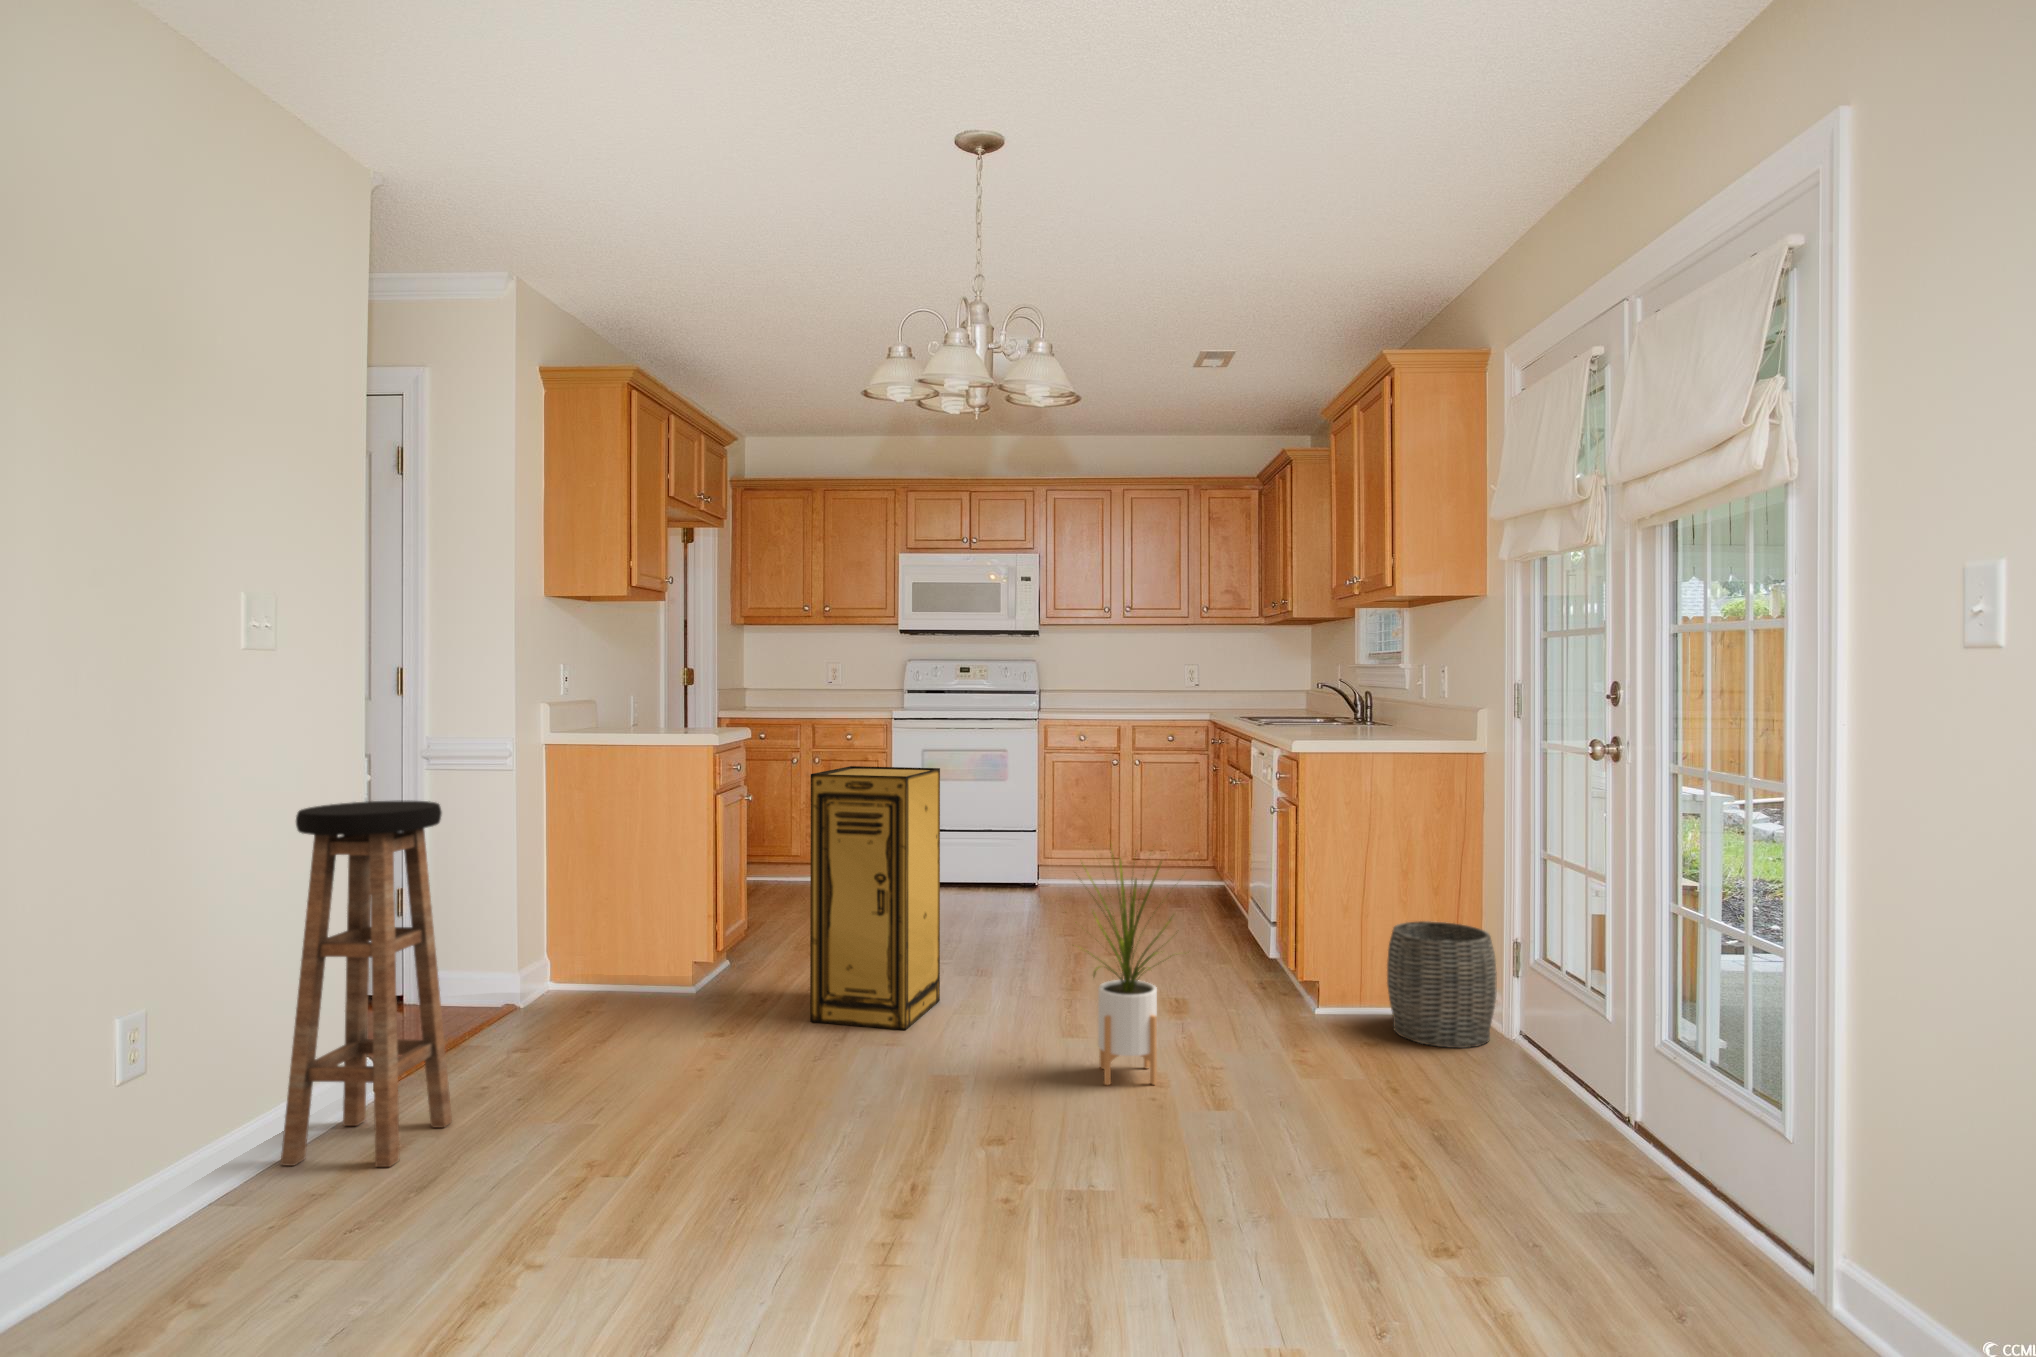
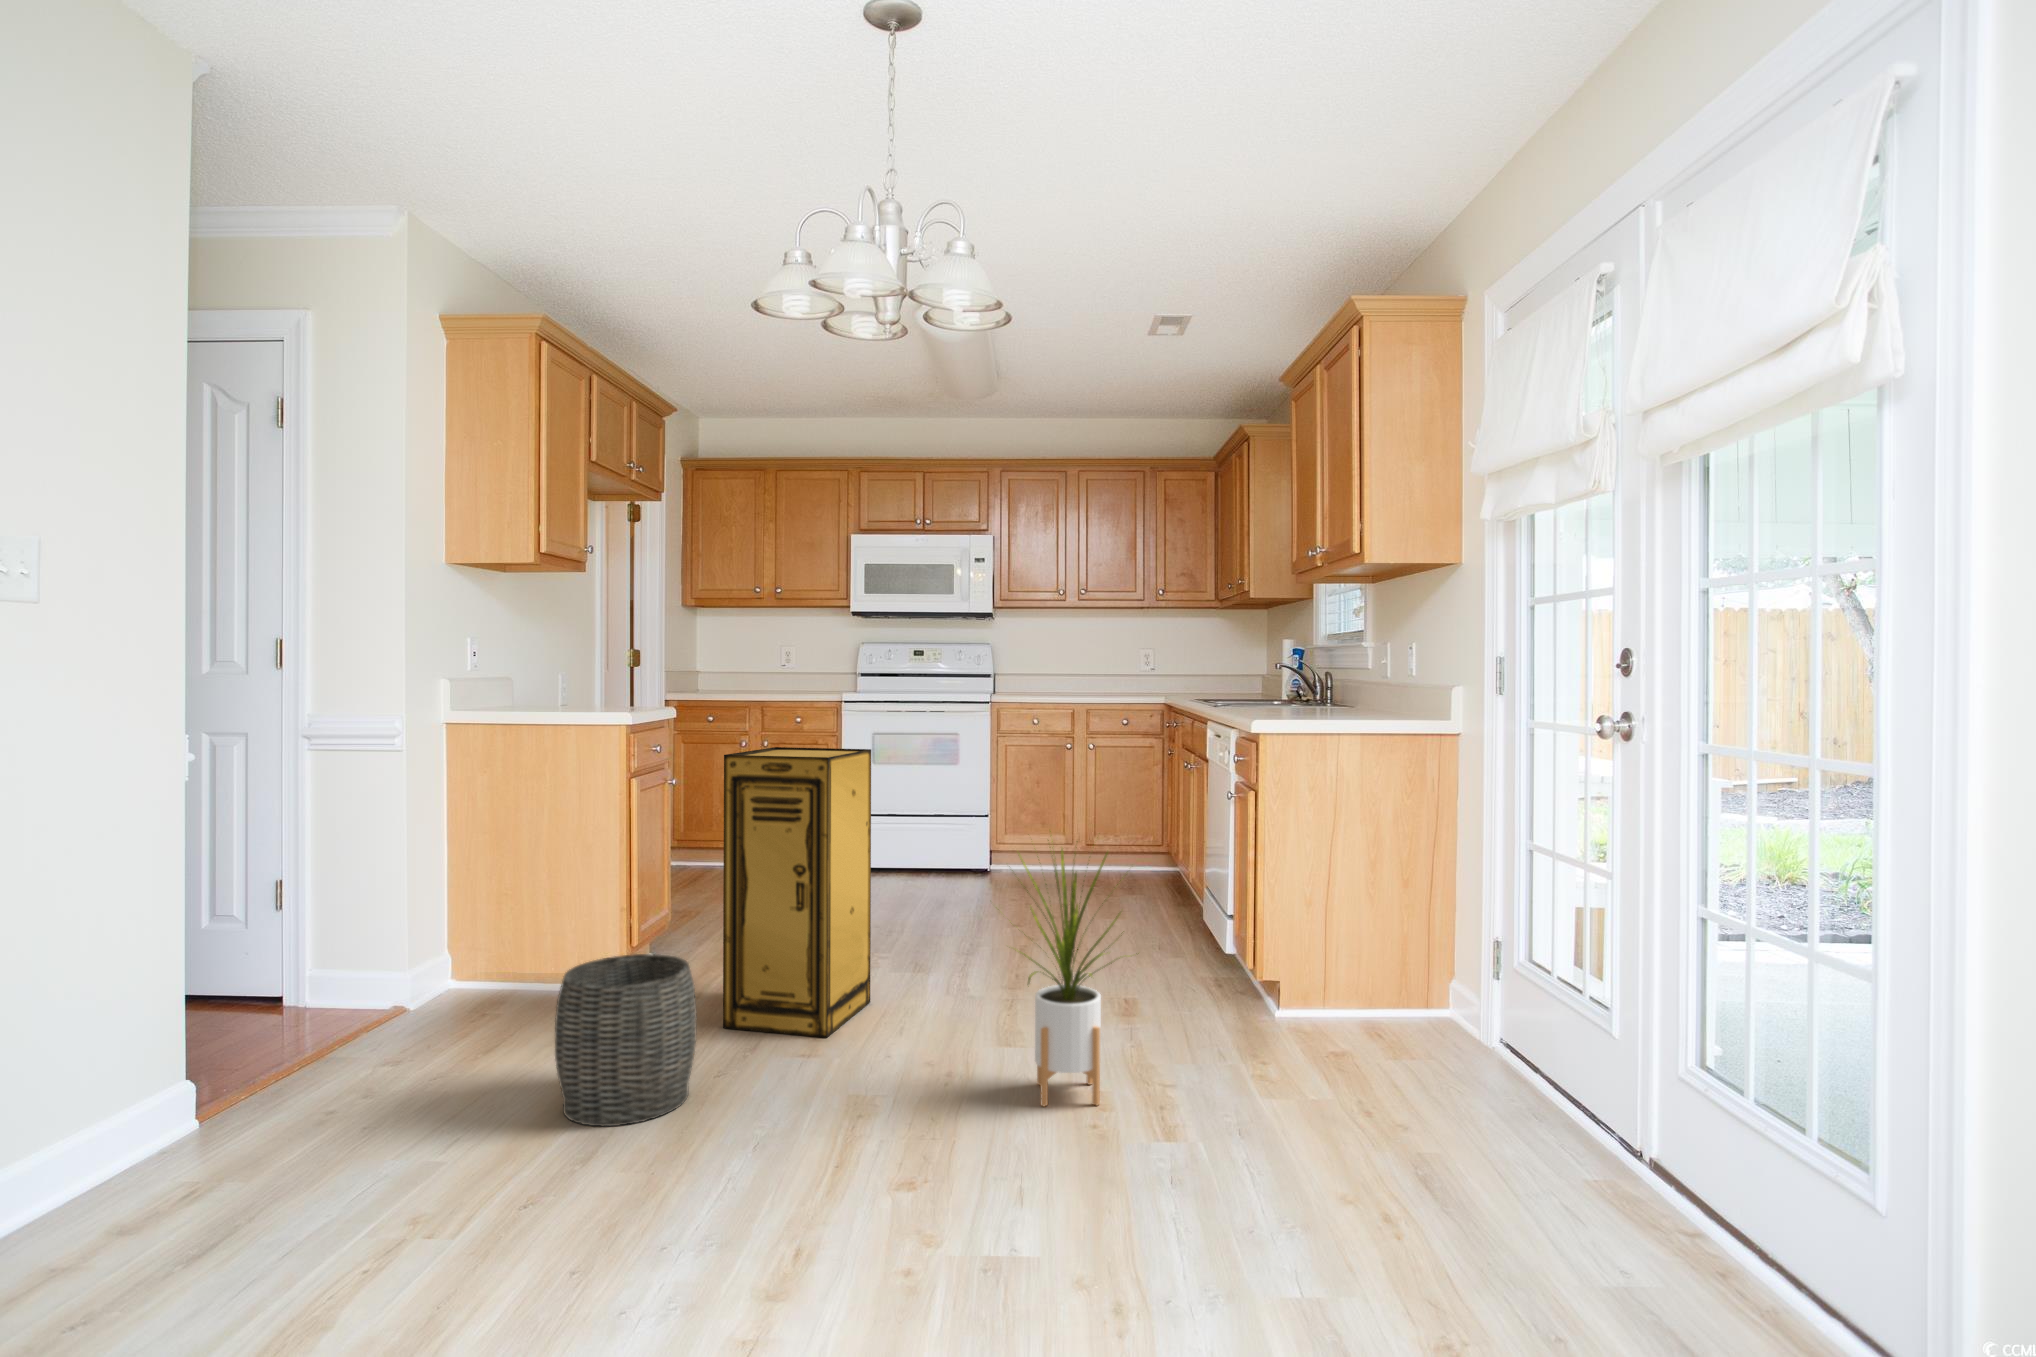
bar stool: present [281,801,452,1167] -> none [33,782,269,1225]
woven basket: present [1387,921,1497,1048] -> present [555,954,697,1126]

